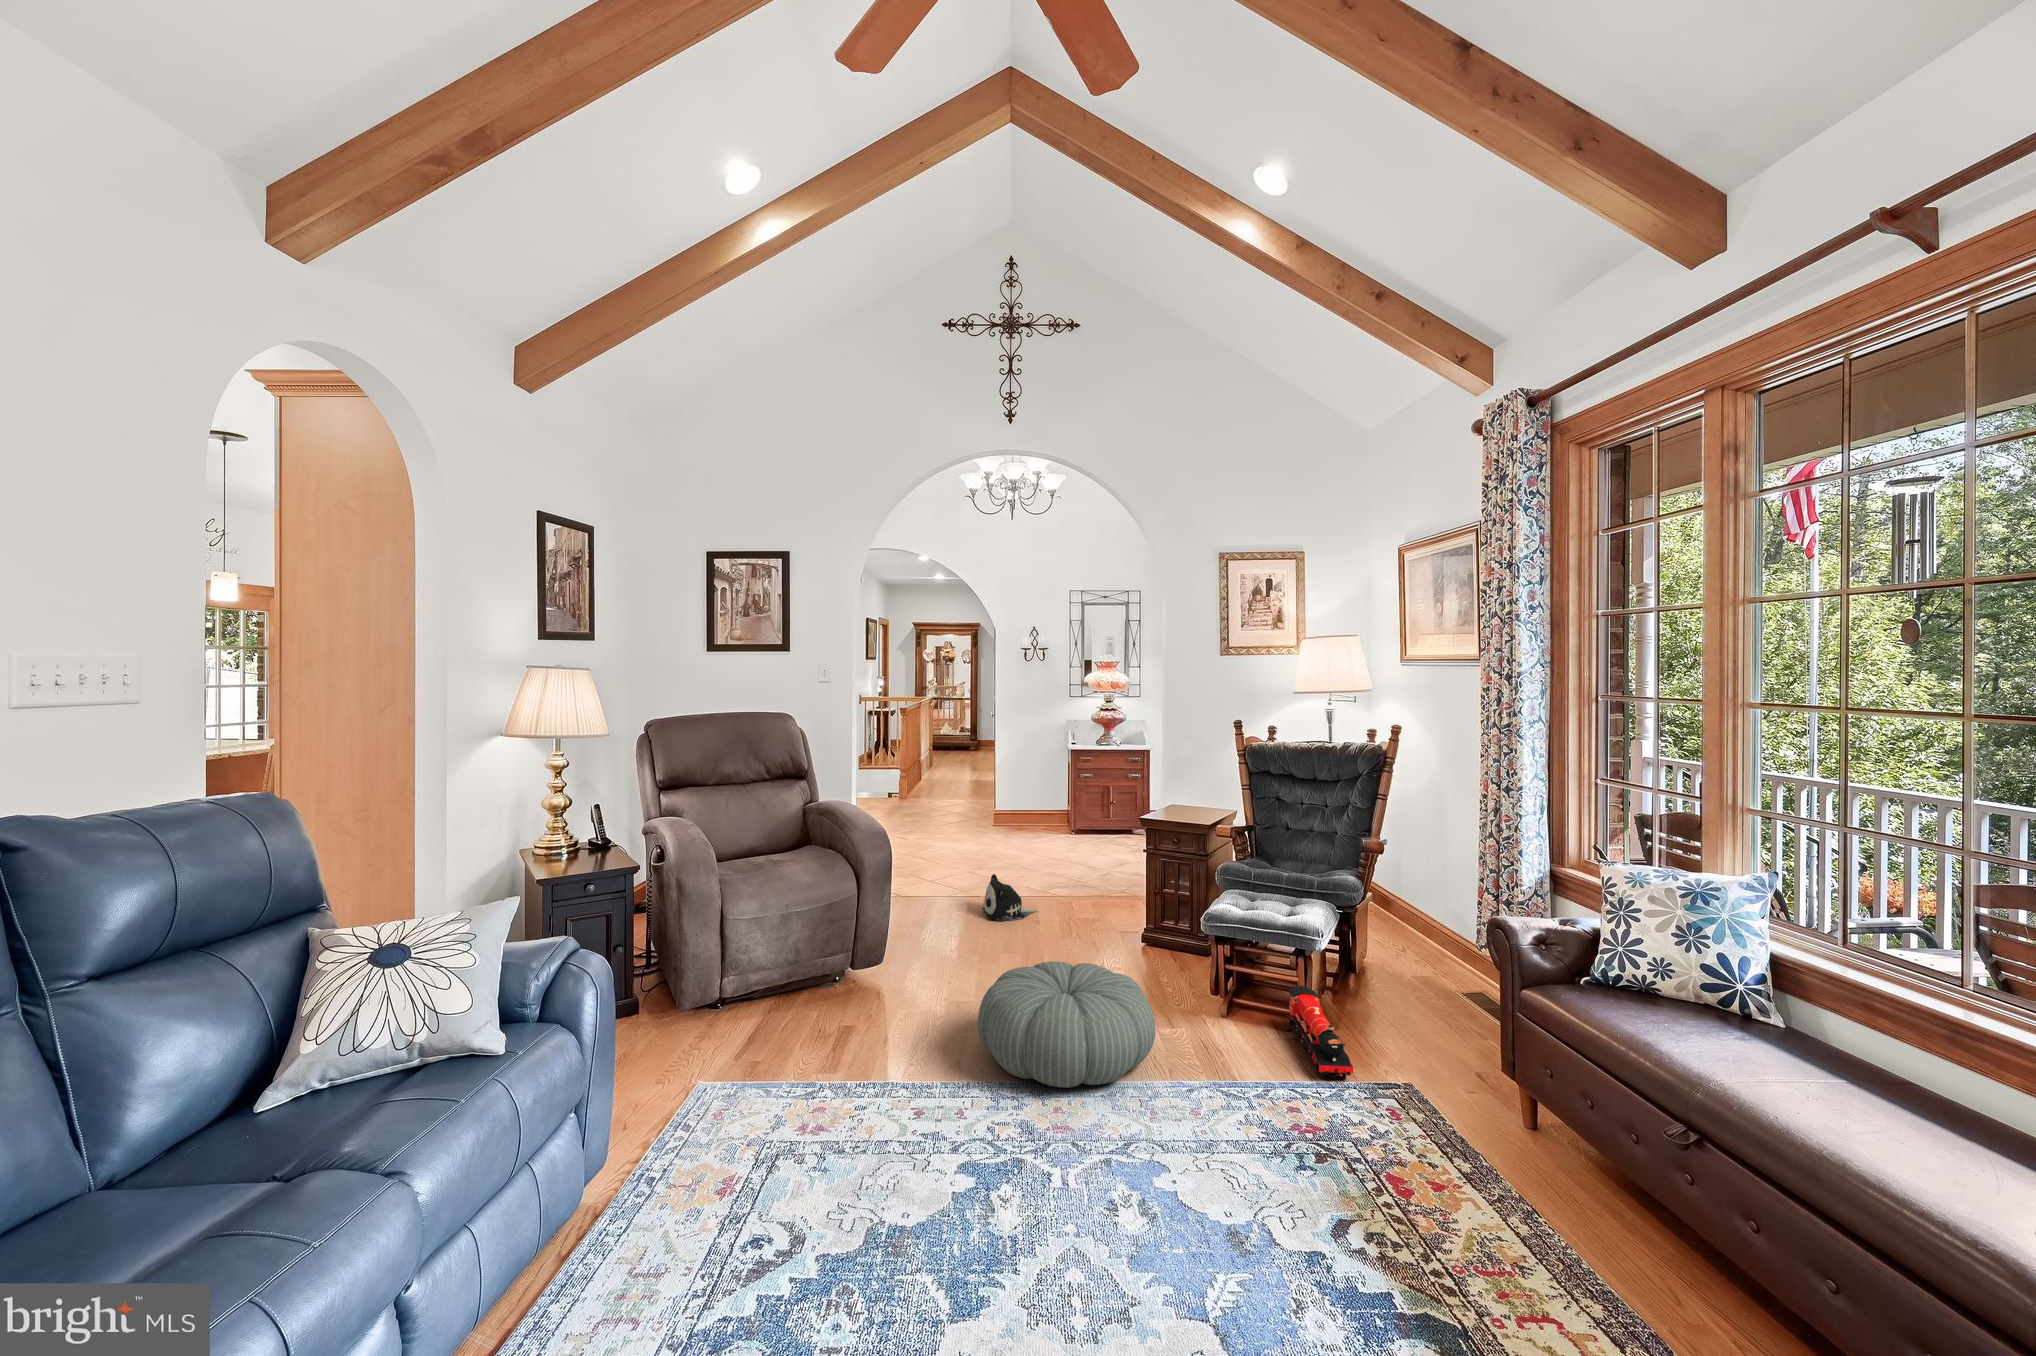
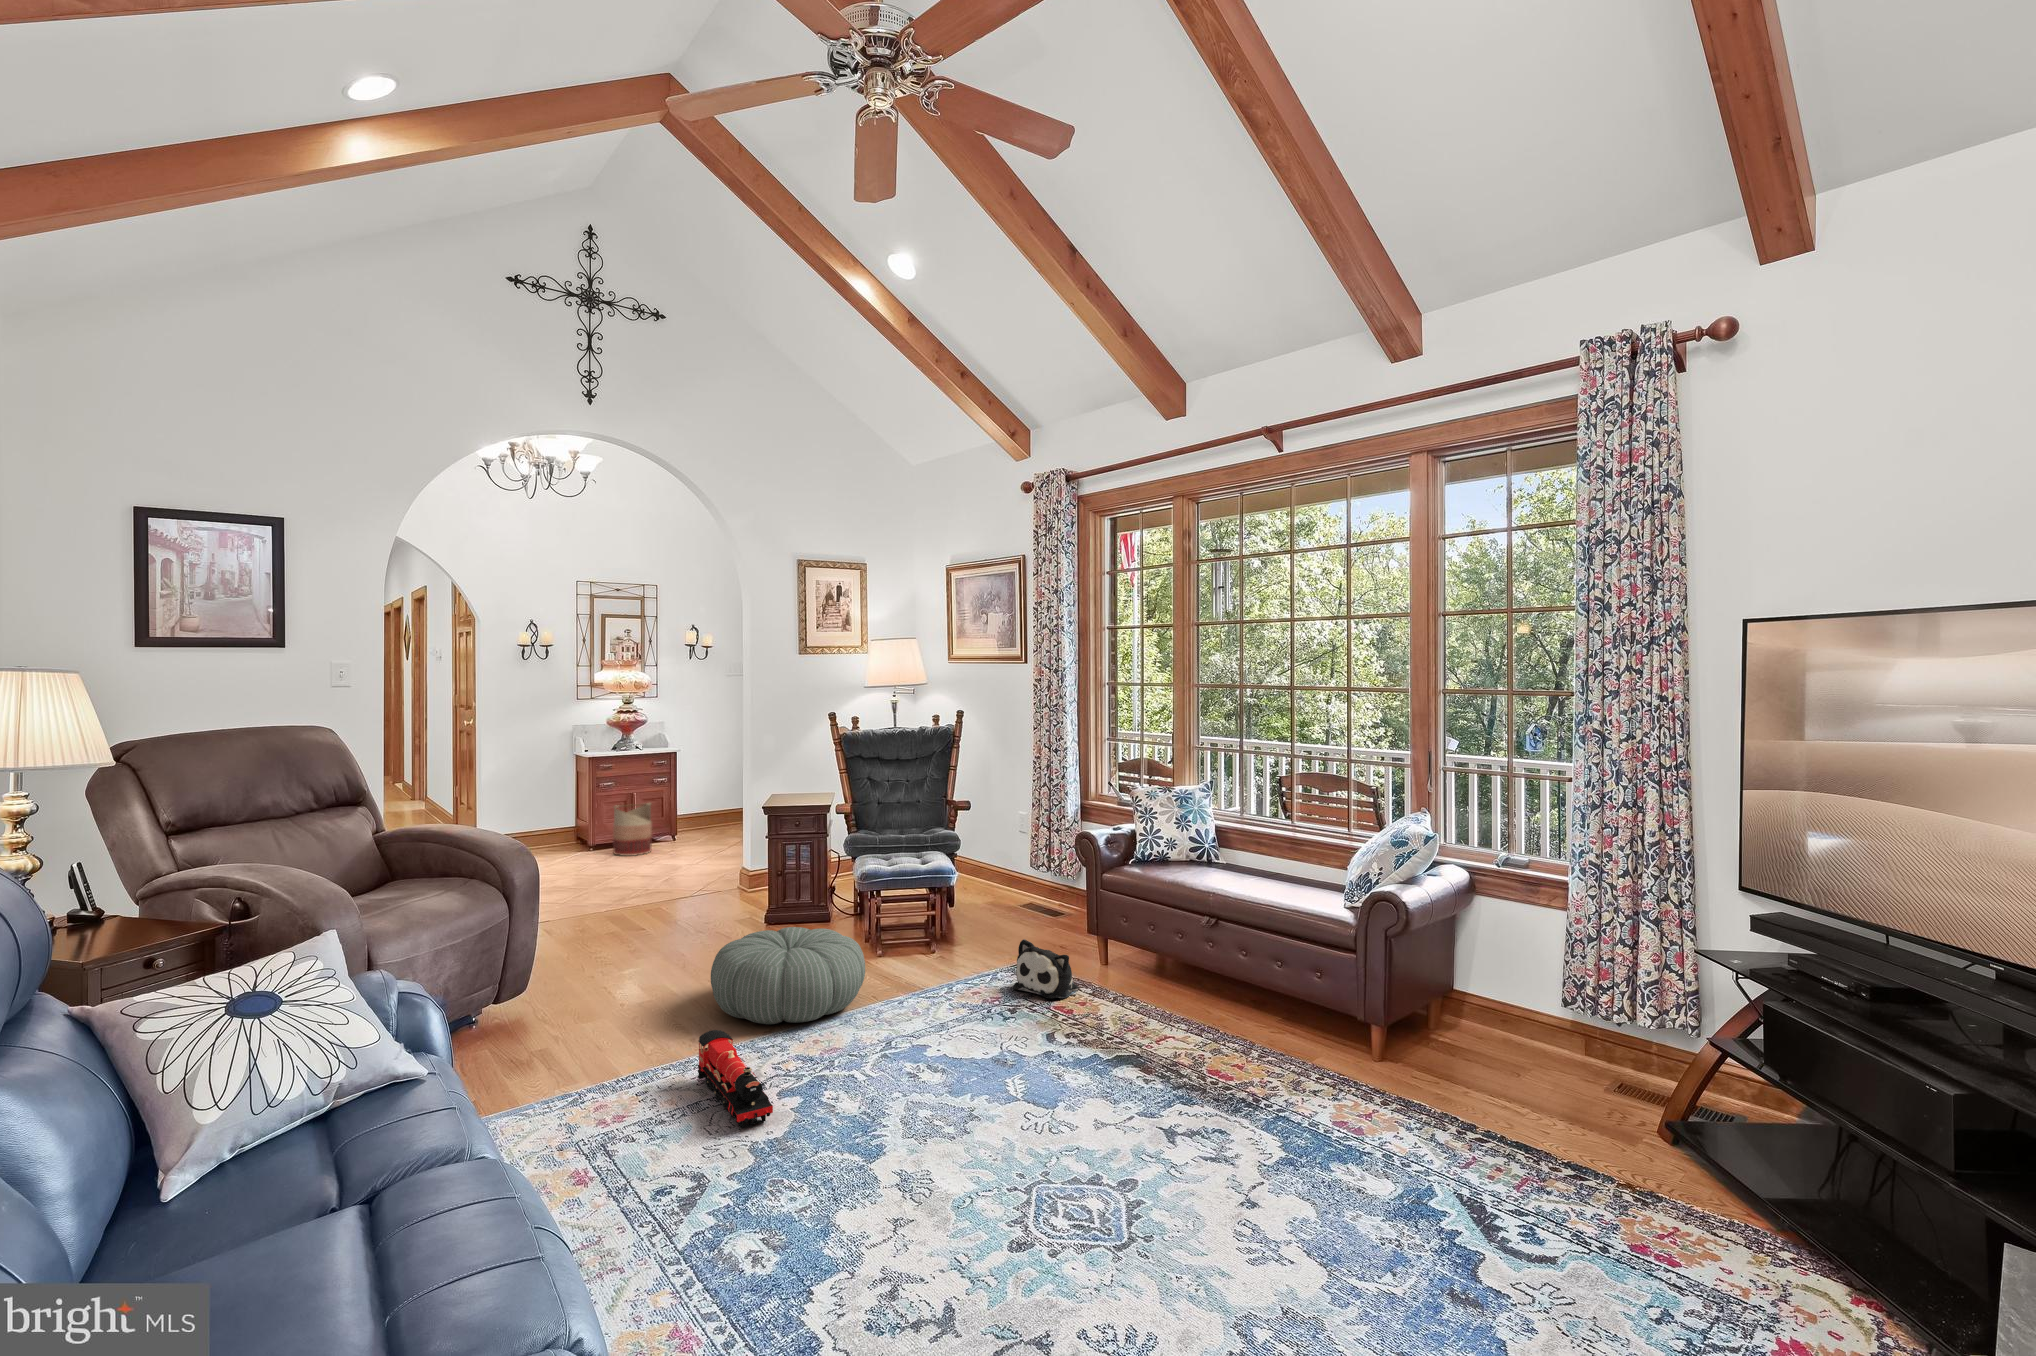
basket: none [1081,797,1115,846] -> present [613,803,652,856]
plush toy: present [982,874,1038,921] -> present [1013,939,1079,999]
toy train: present [1288,986,1353,1079] -> present [698,1030,773,1128]

